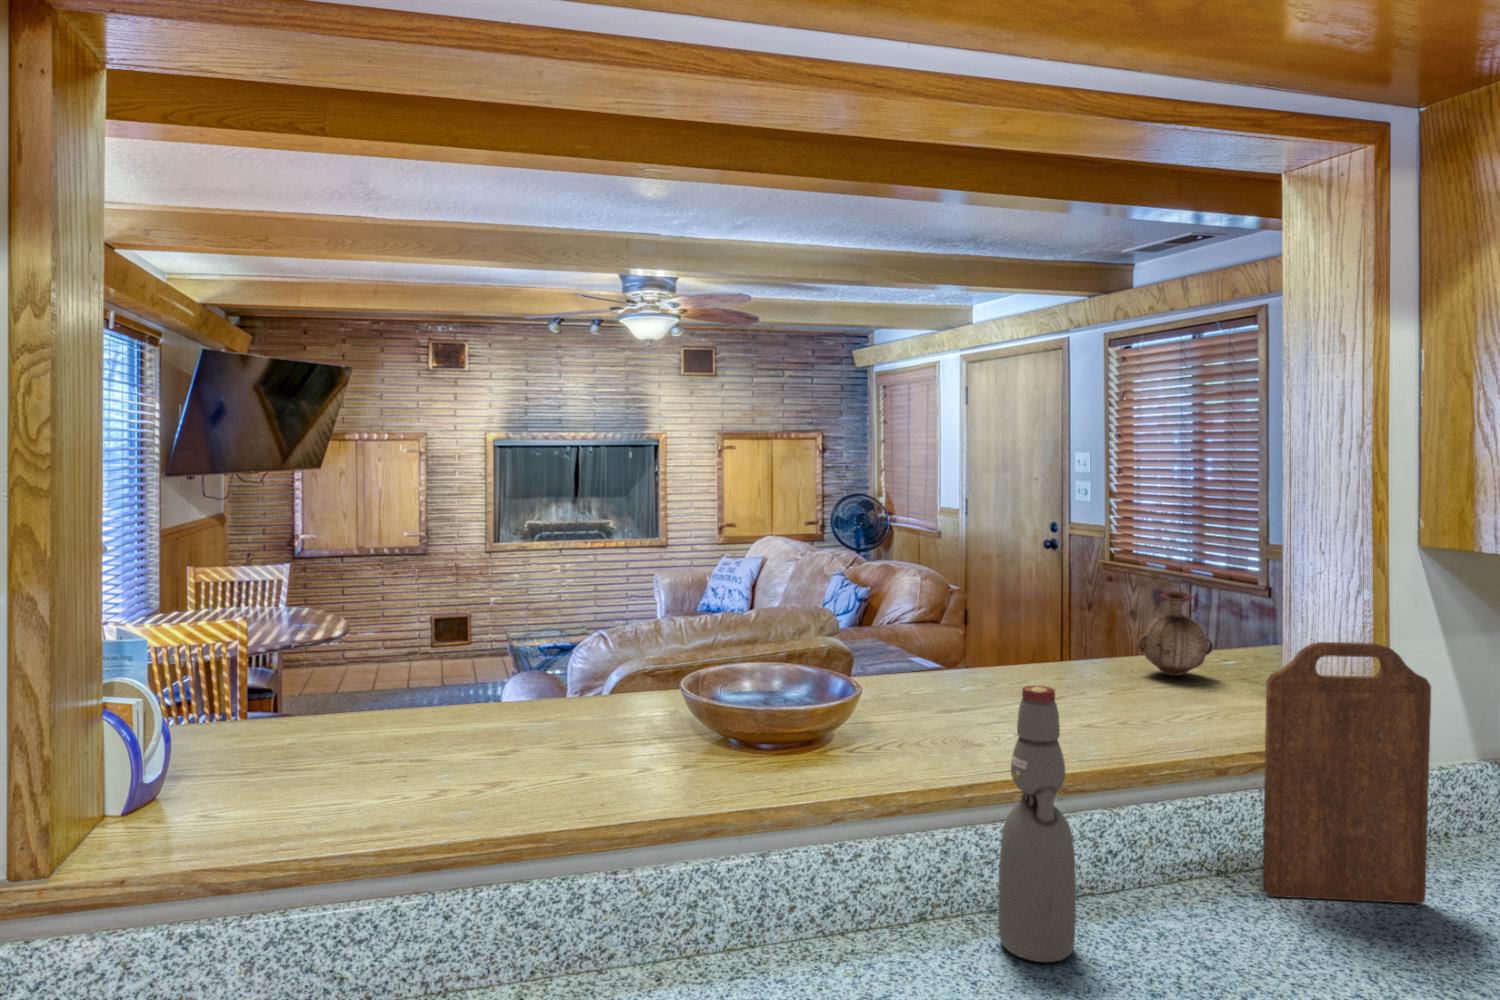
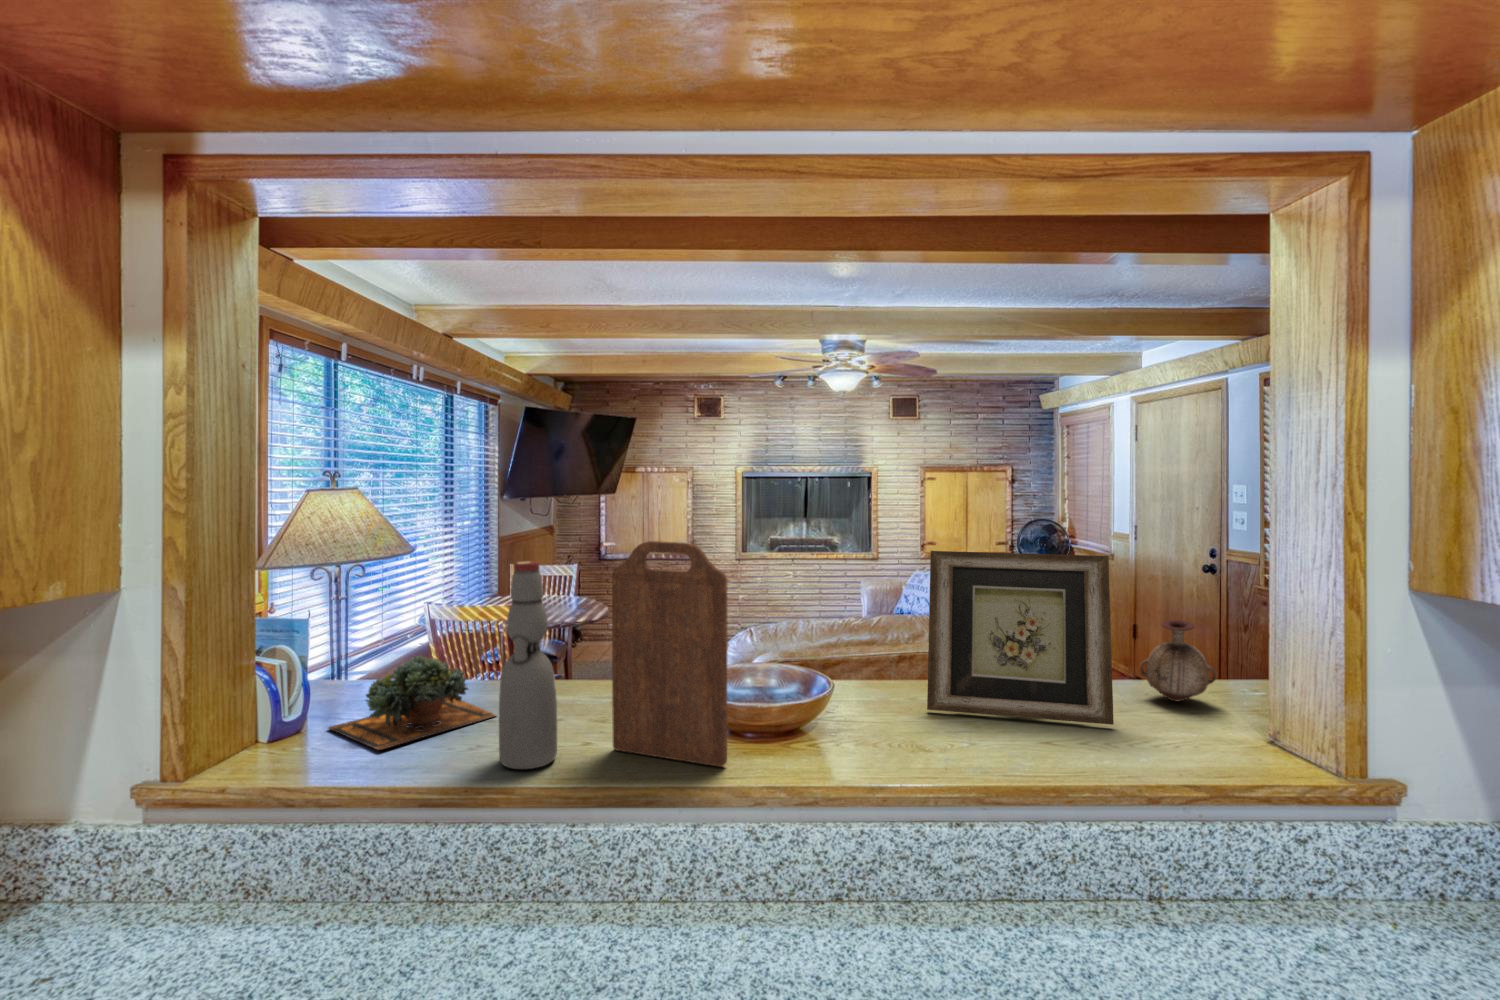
picture frame: none [937,525,1140,703] -> present [927,551,1114,725]
cutting board: present [1262,642,1431,903] -> present [612,541,727,767]
succulent plant: none [211,681,442,809] -> present [329,656,496,750]
bottle: present [998,685,1076,962] -> present [499,561,557,769]

